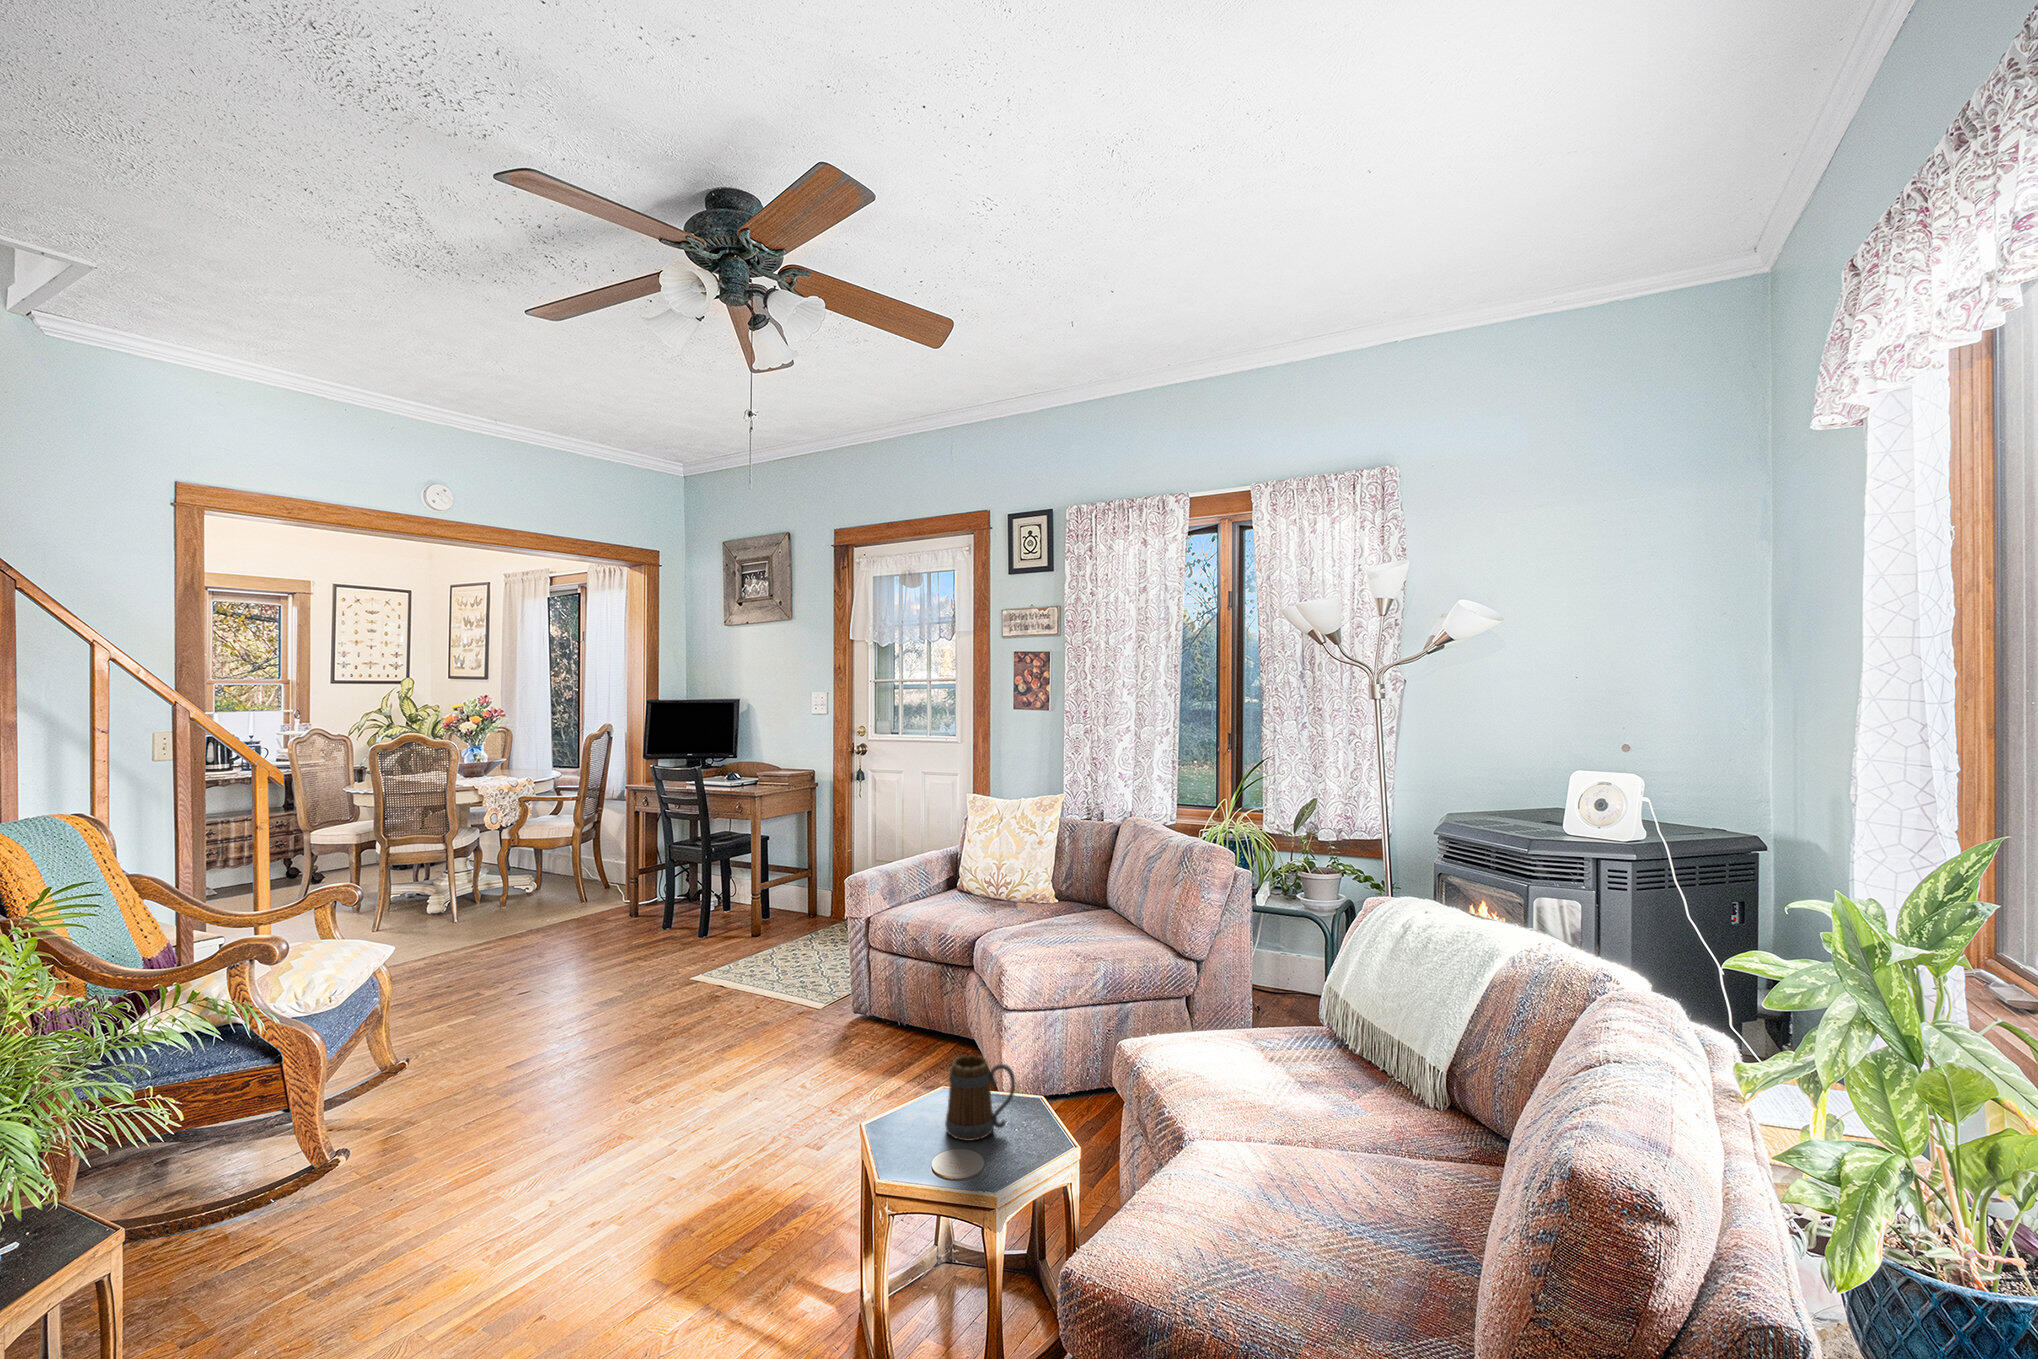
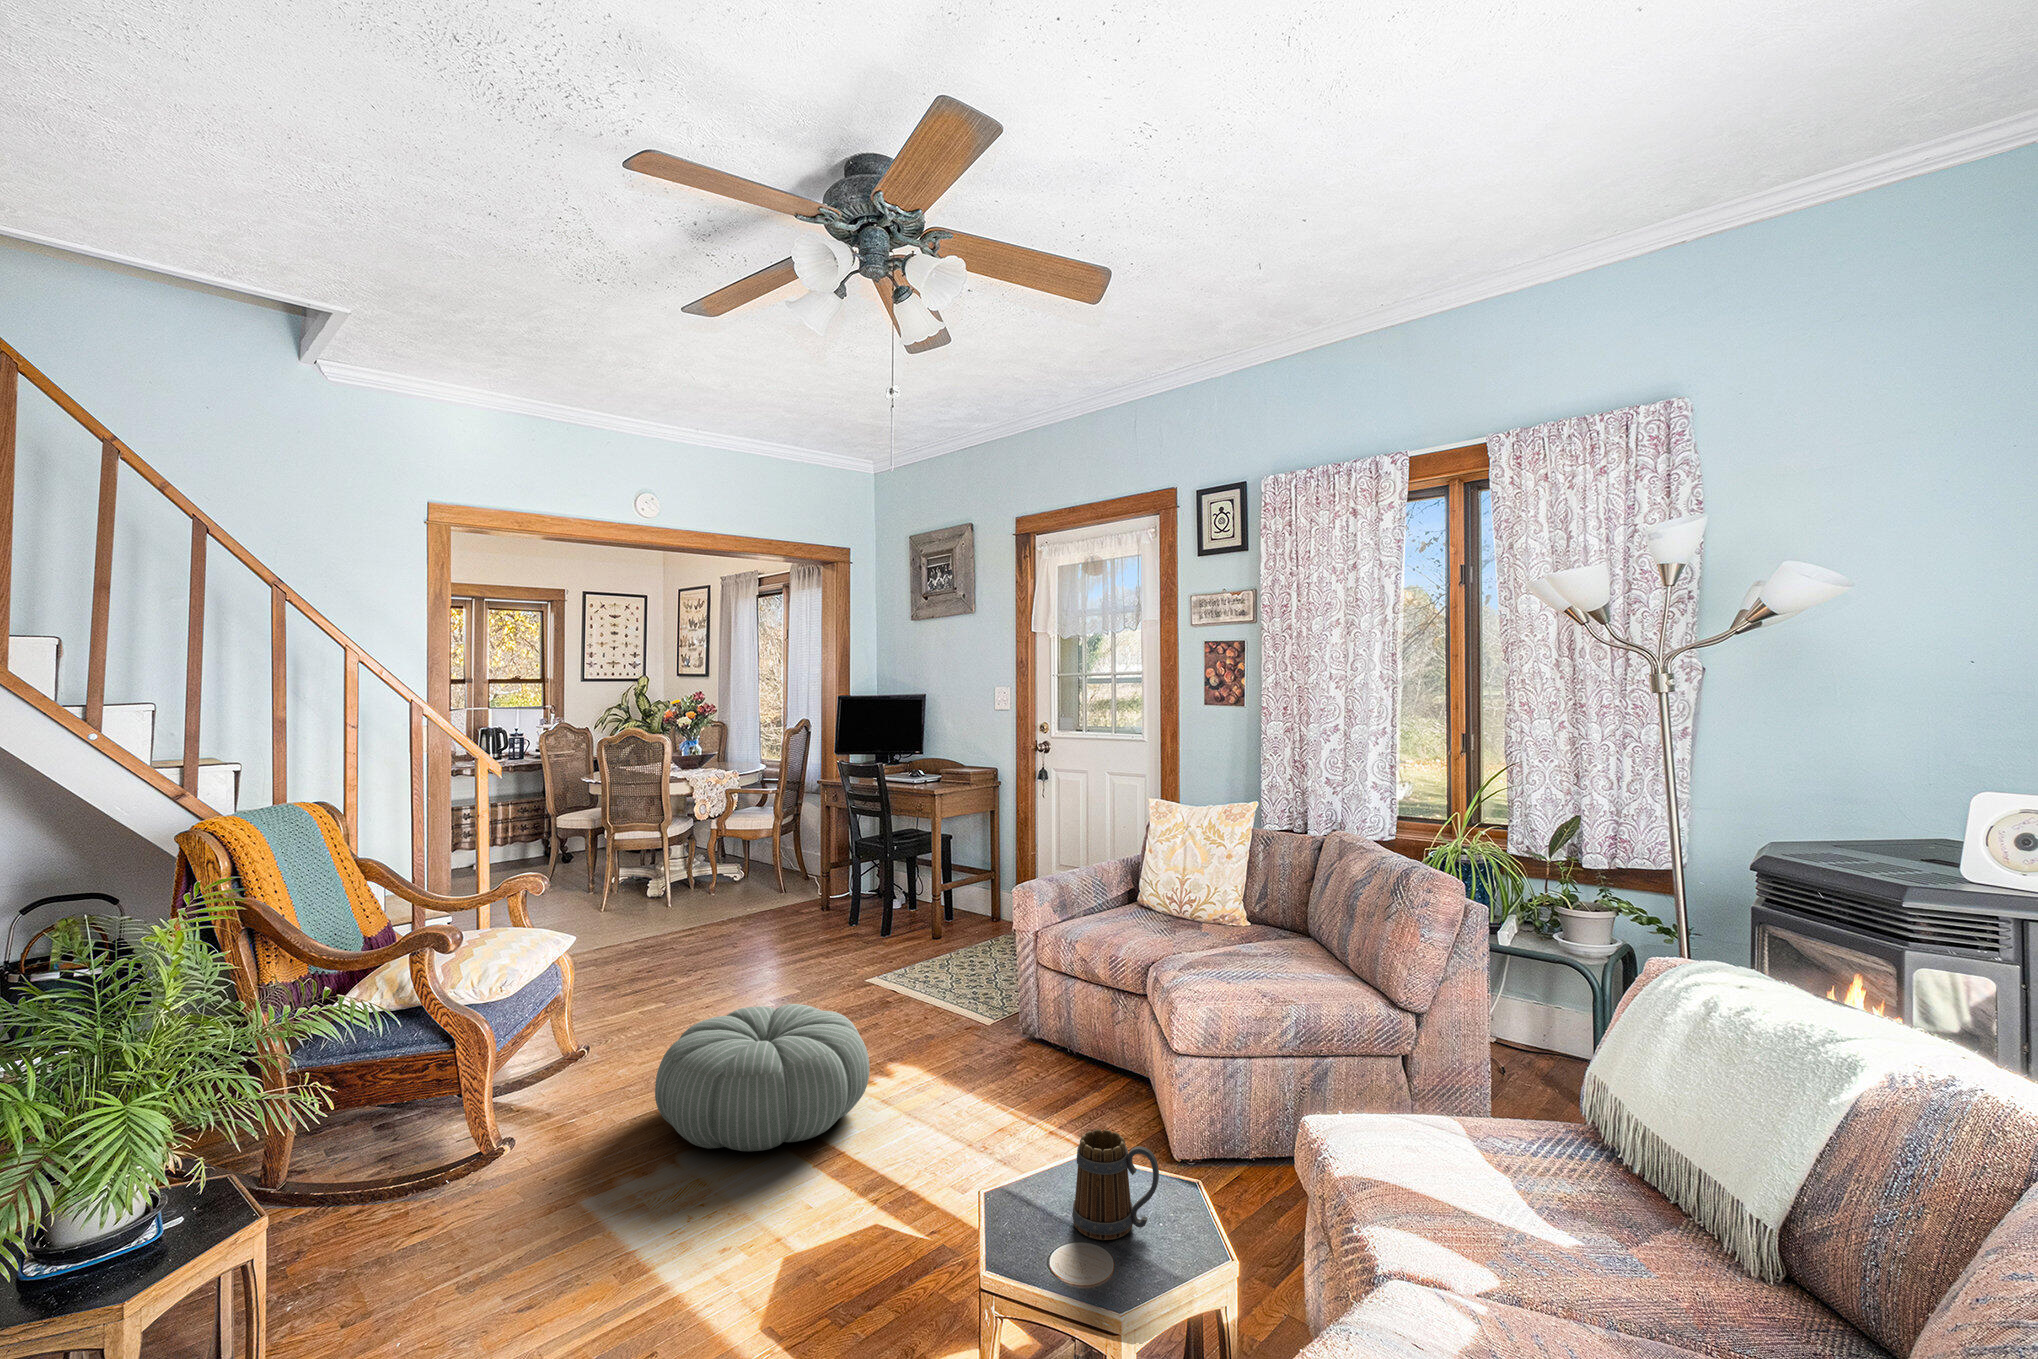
pouf: none [500,998,718,1137] -> present [655,1004,870,1151]

